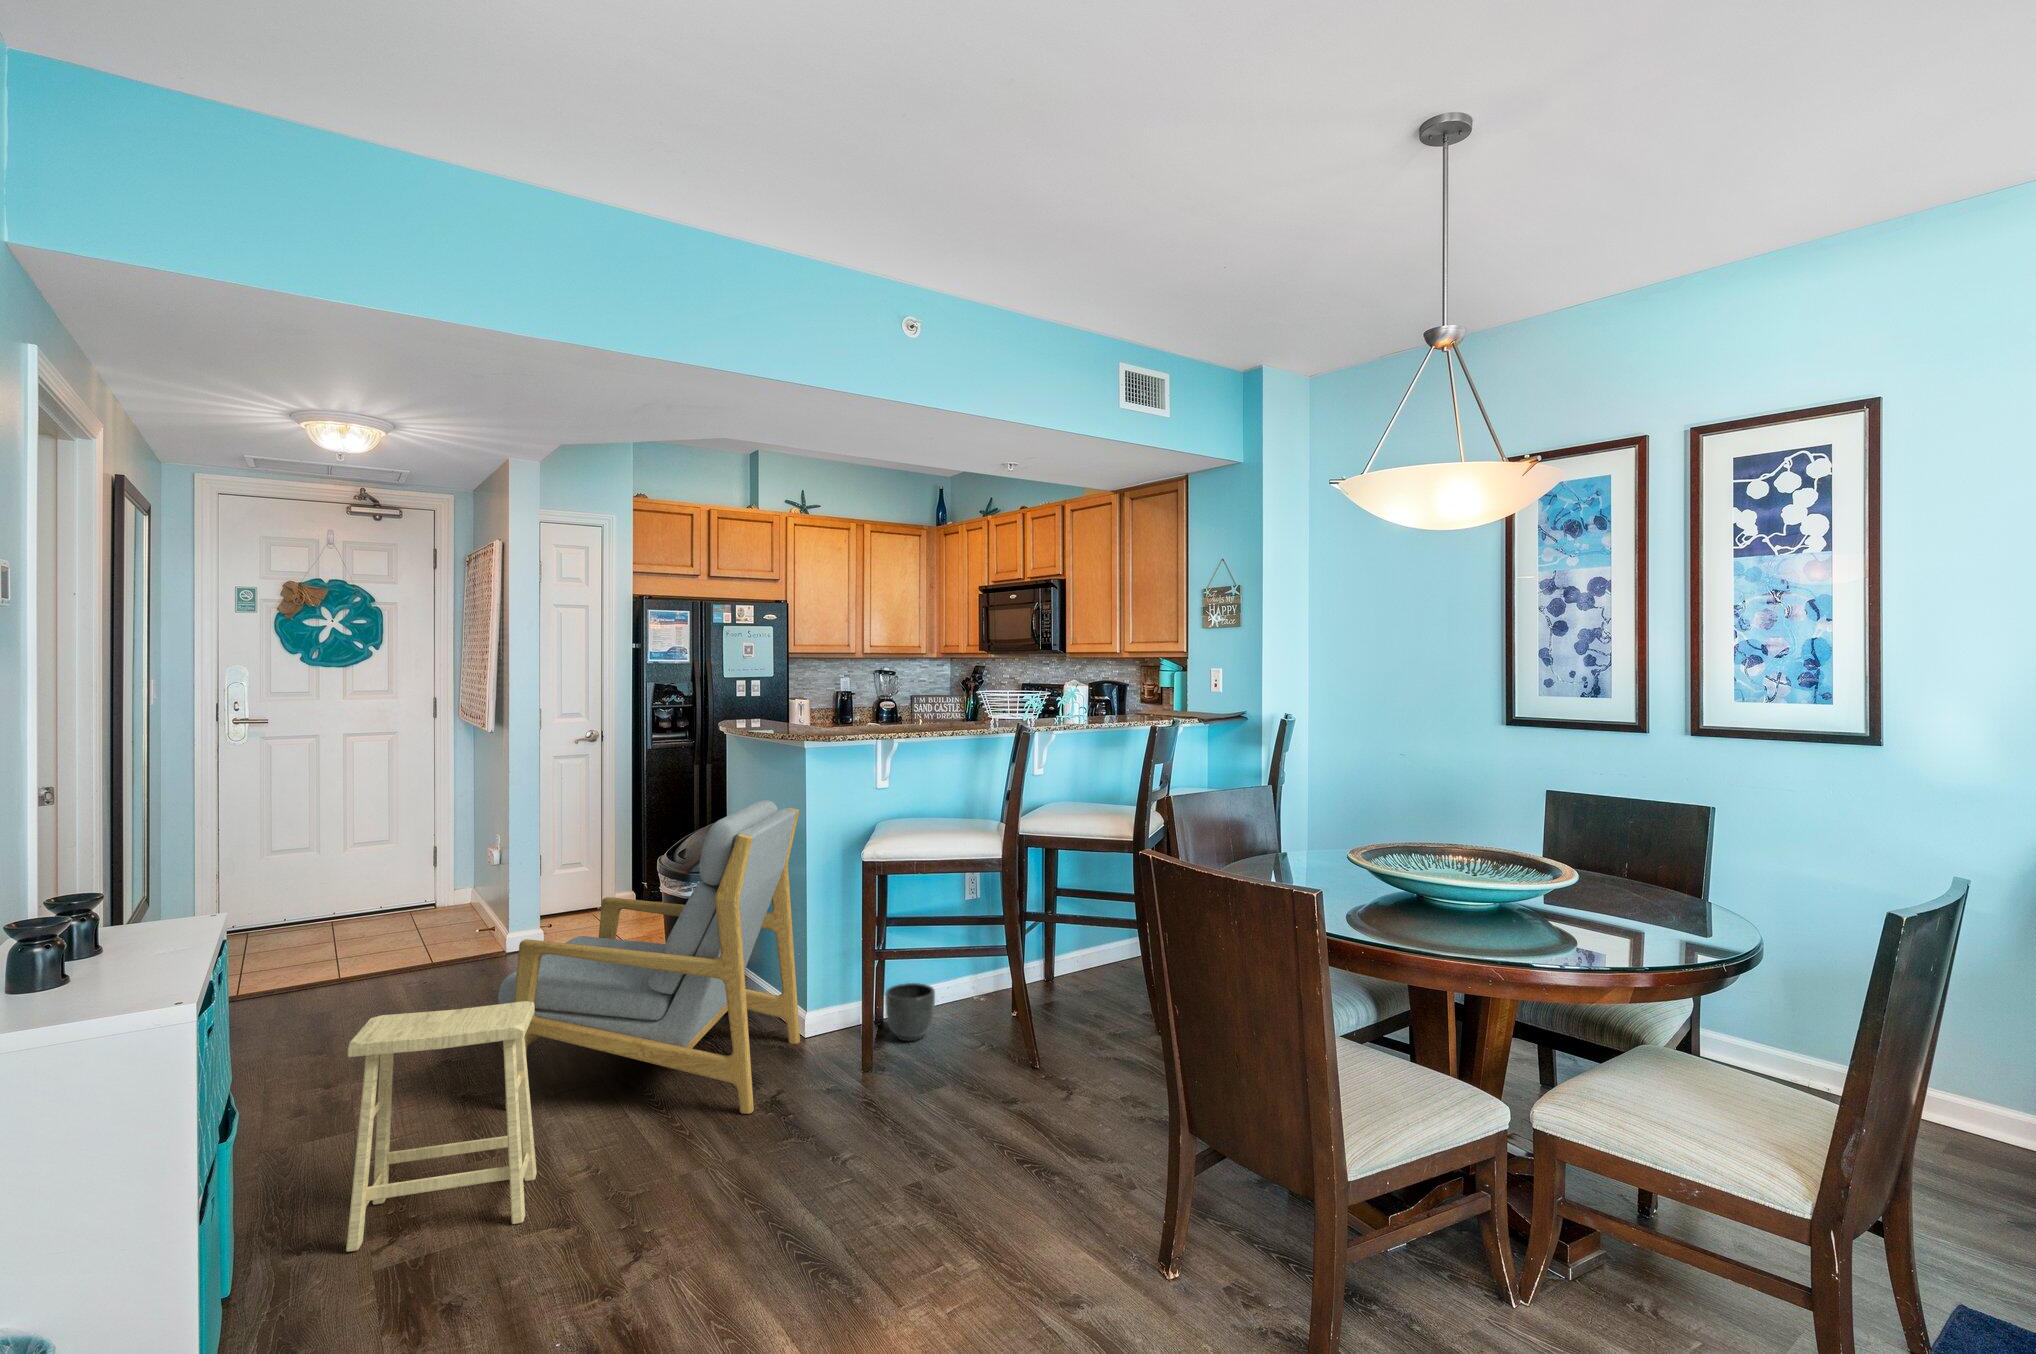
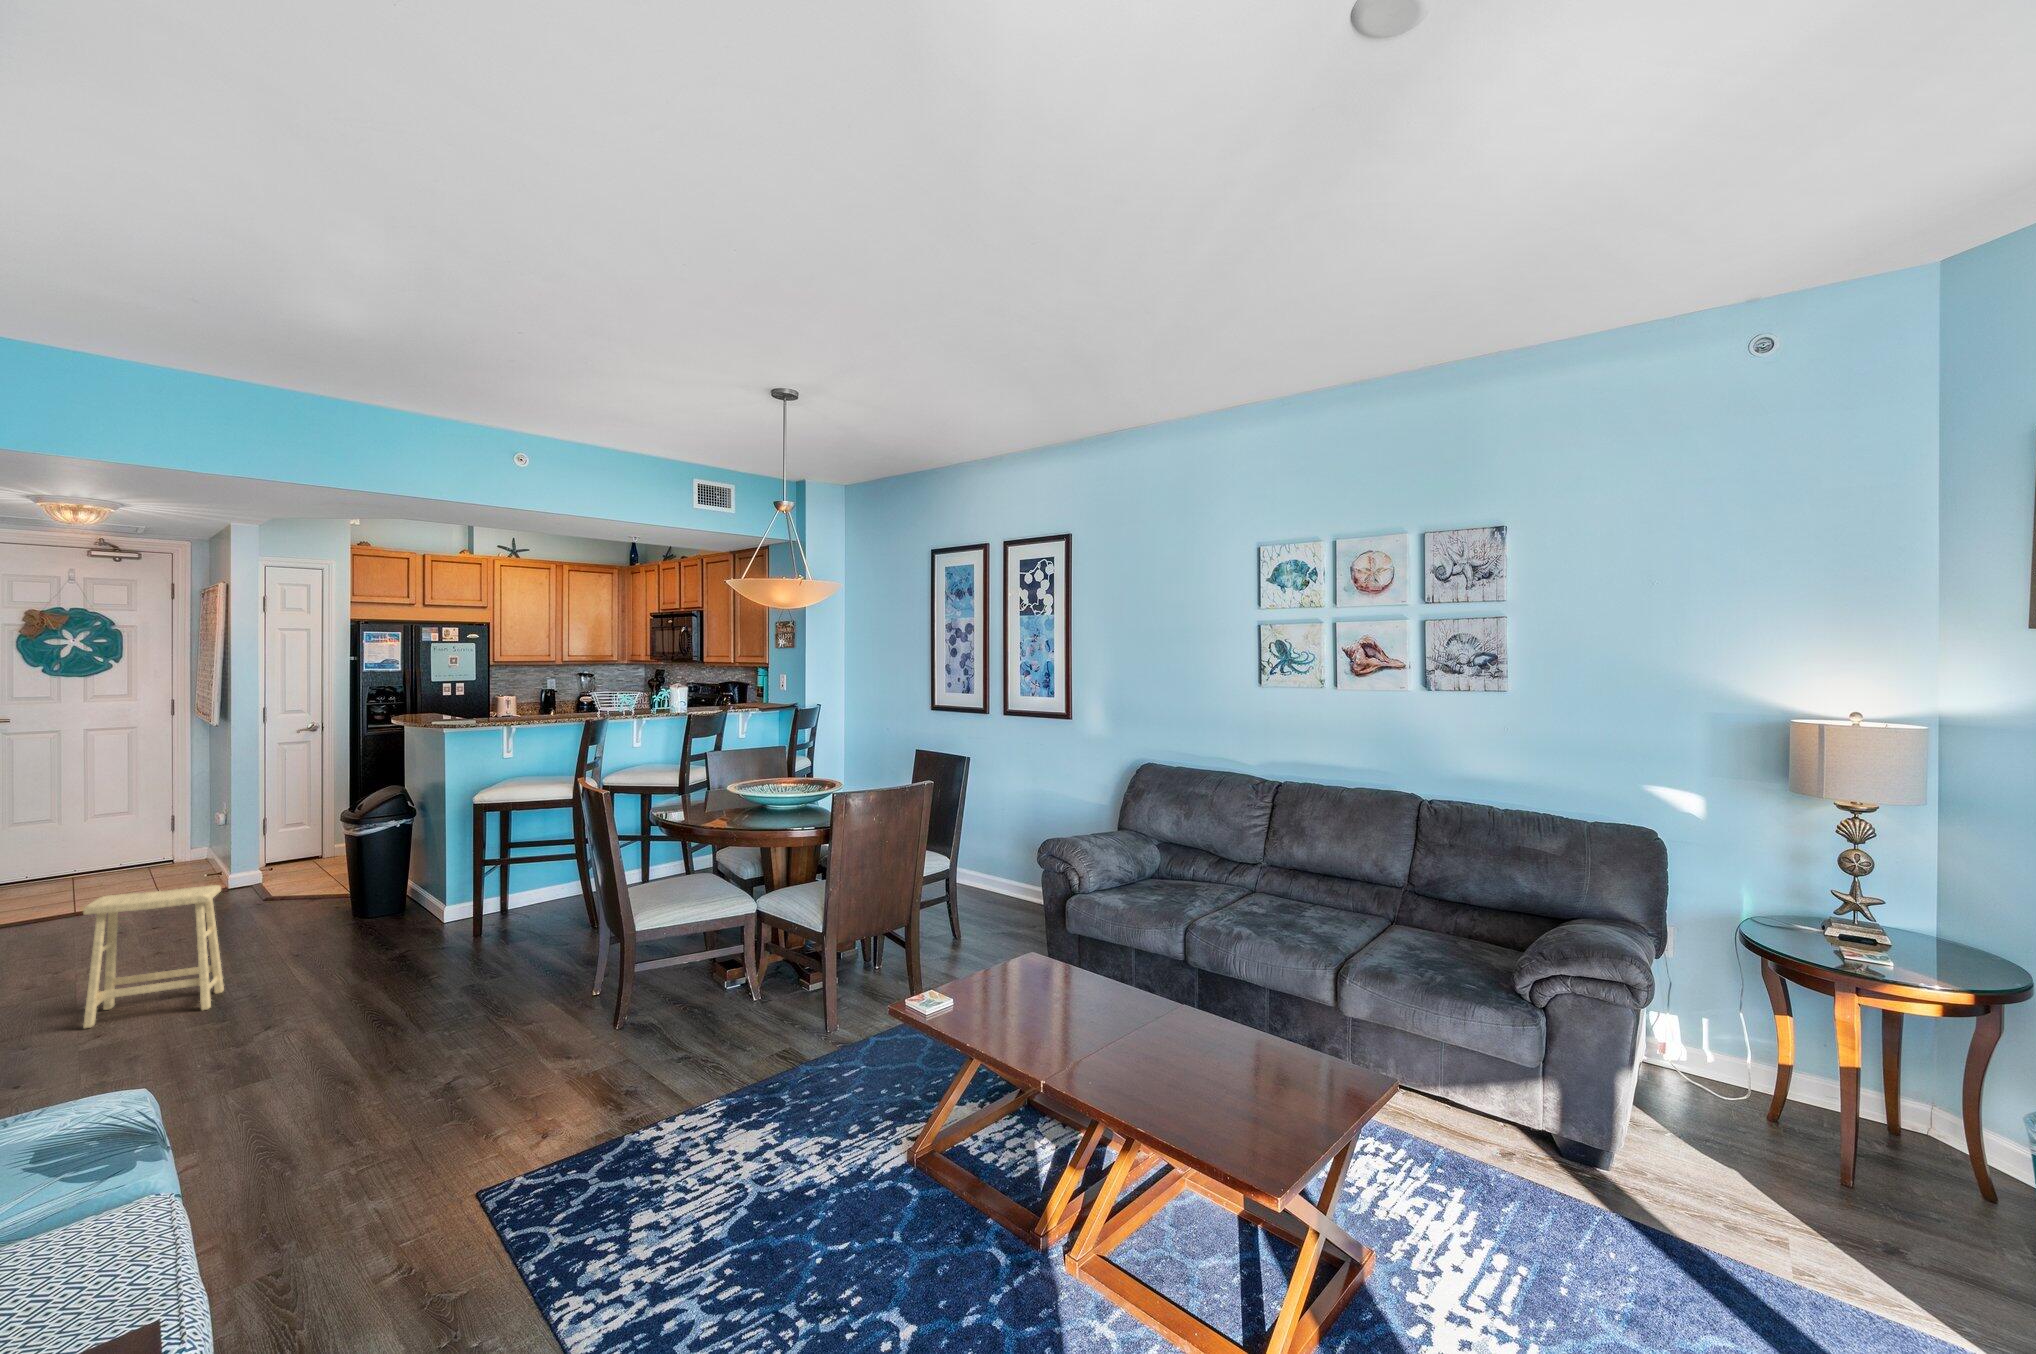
armchair: present [498,800,800,1114] -> none [204,765,443,964]
planter: present [885,983,935,1041] -> none [504,881,541,917]

